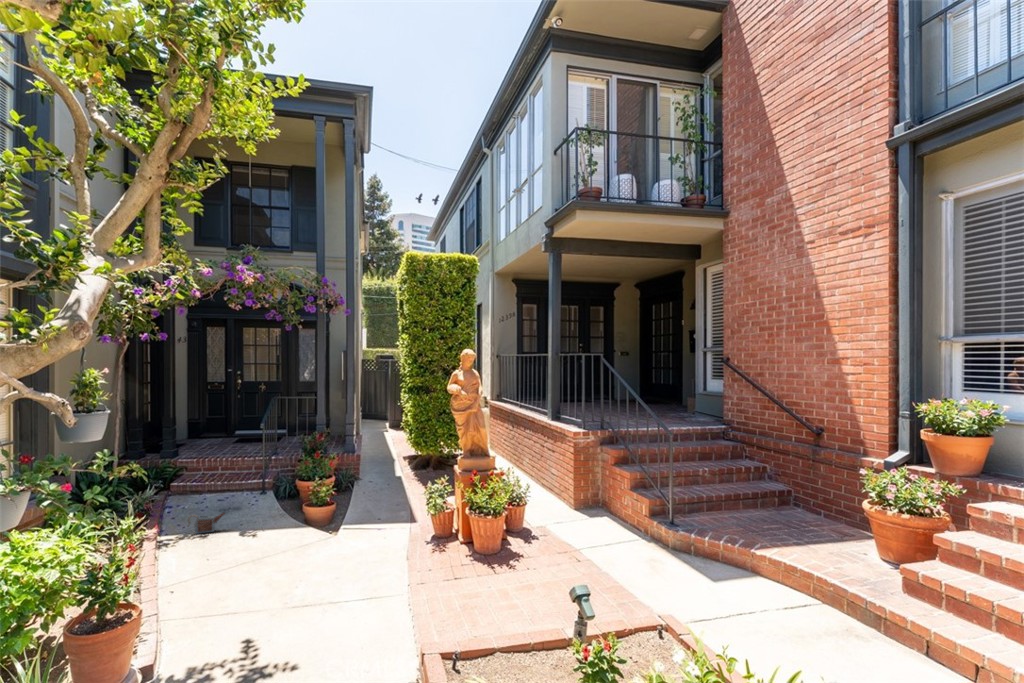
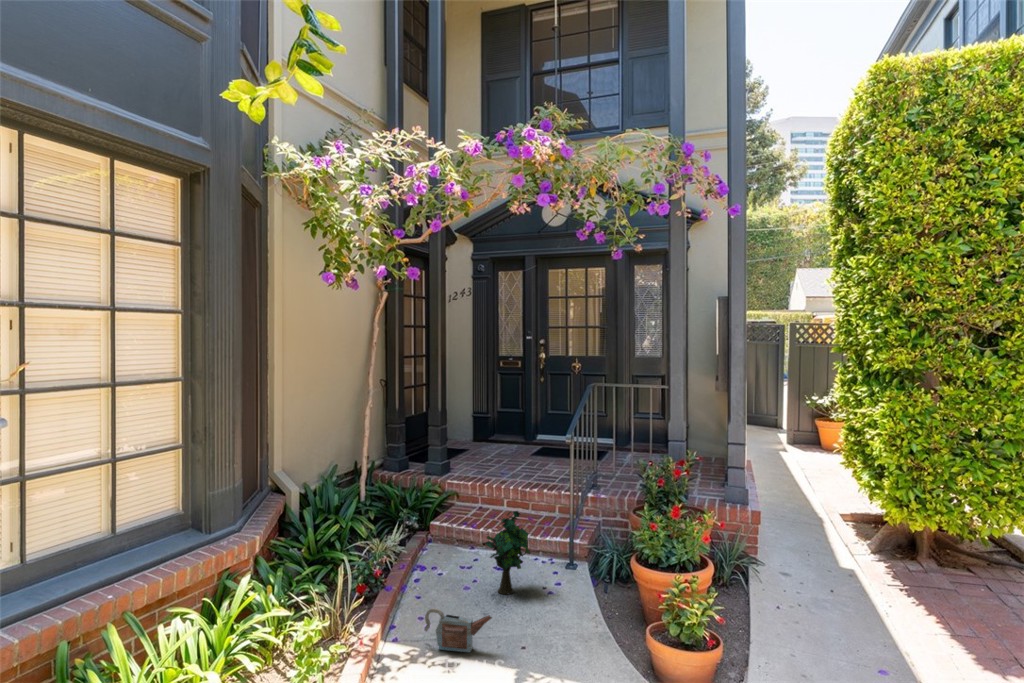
decorative plant: none [214,467,242,510] -> present [485,511,531,595]

